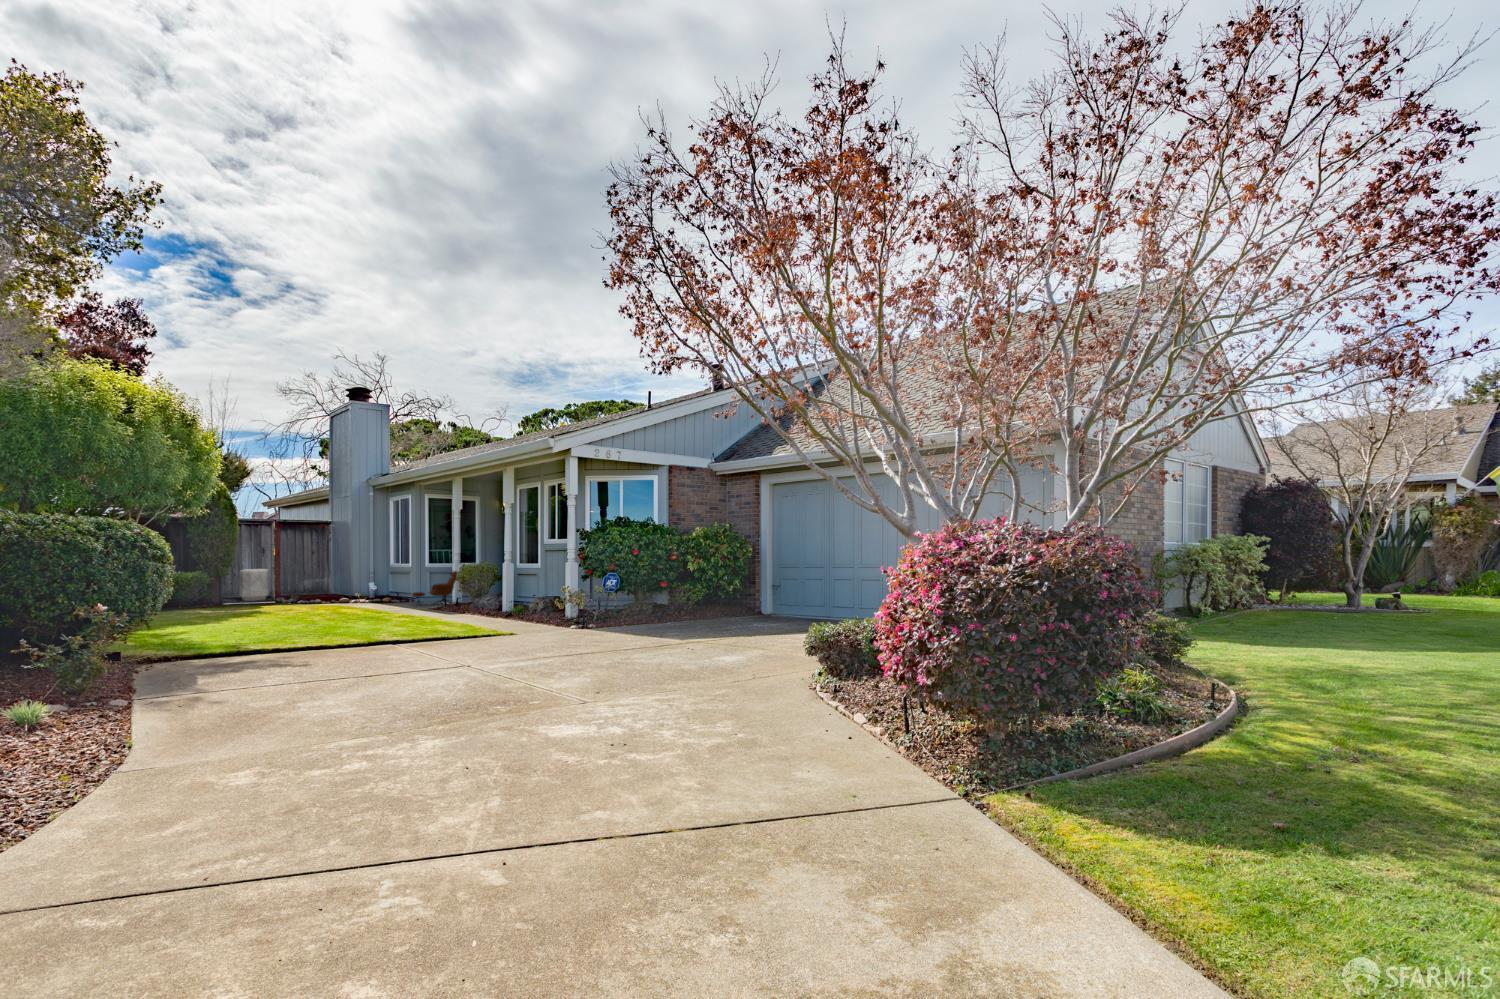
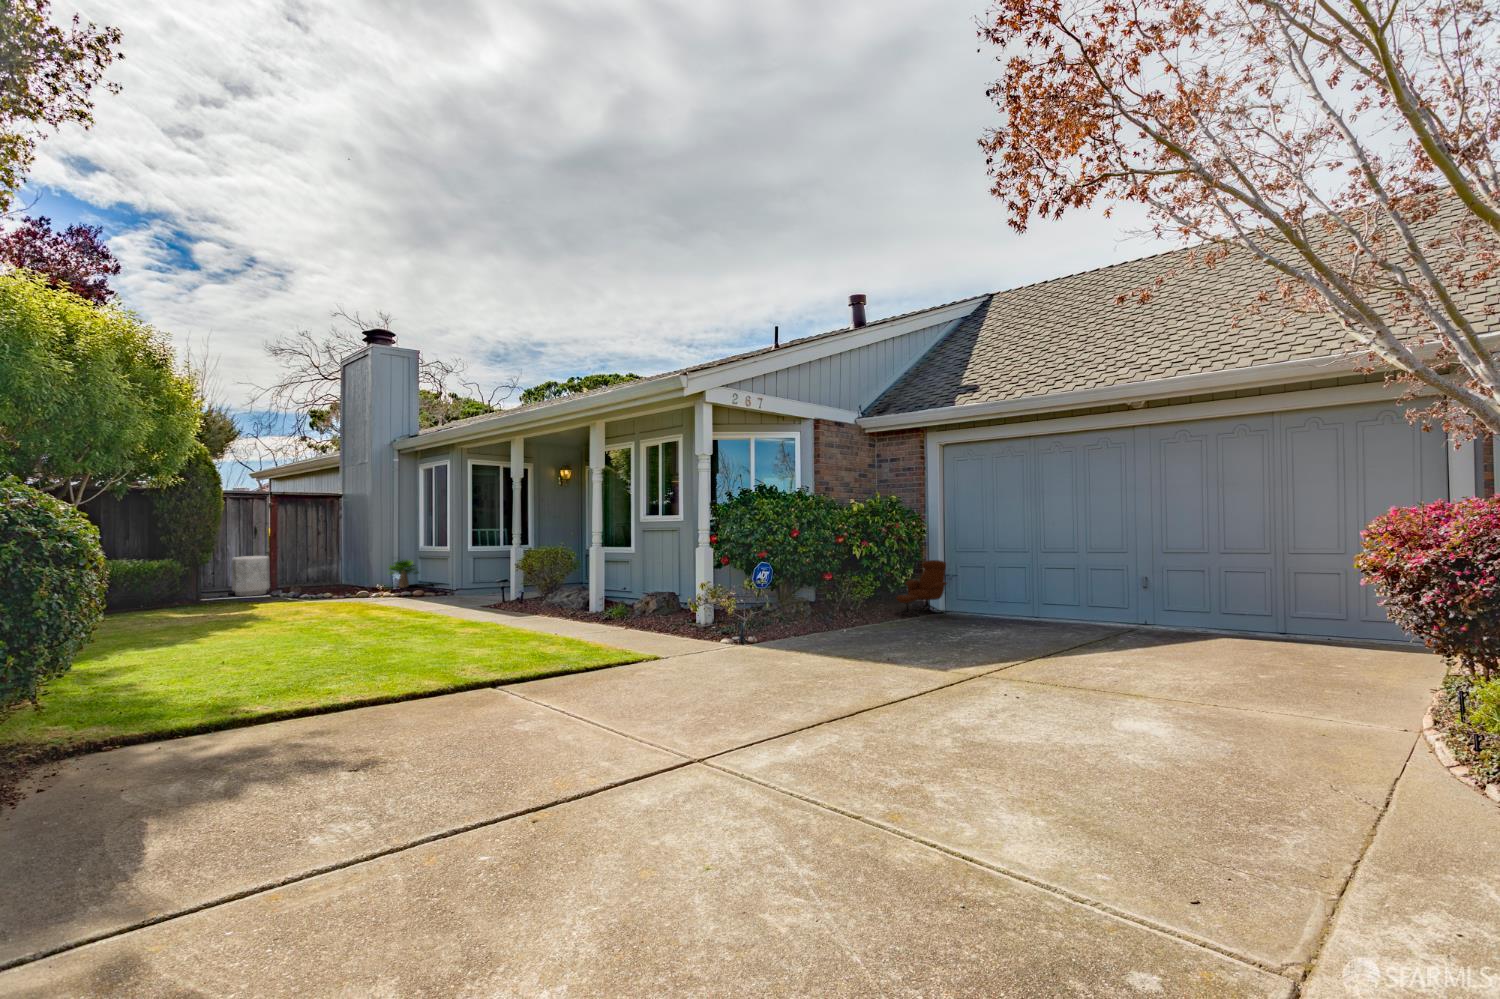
lounge chair: present [412,571,457,604] -> present [896,560,947,614]
potted plant: none [360,572,391,596] -> present [389,560,419,588]

